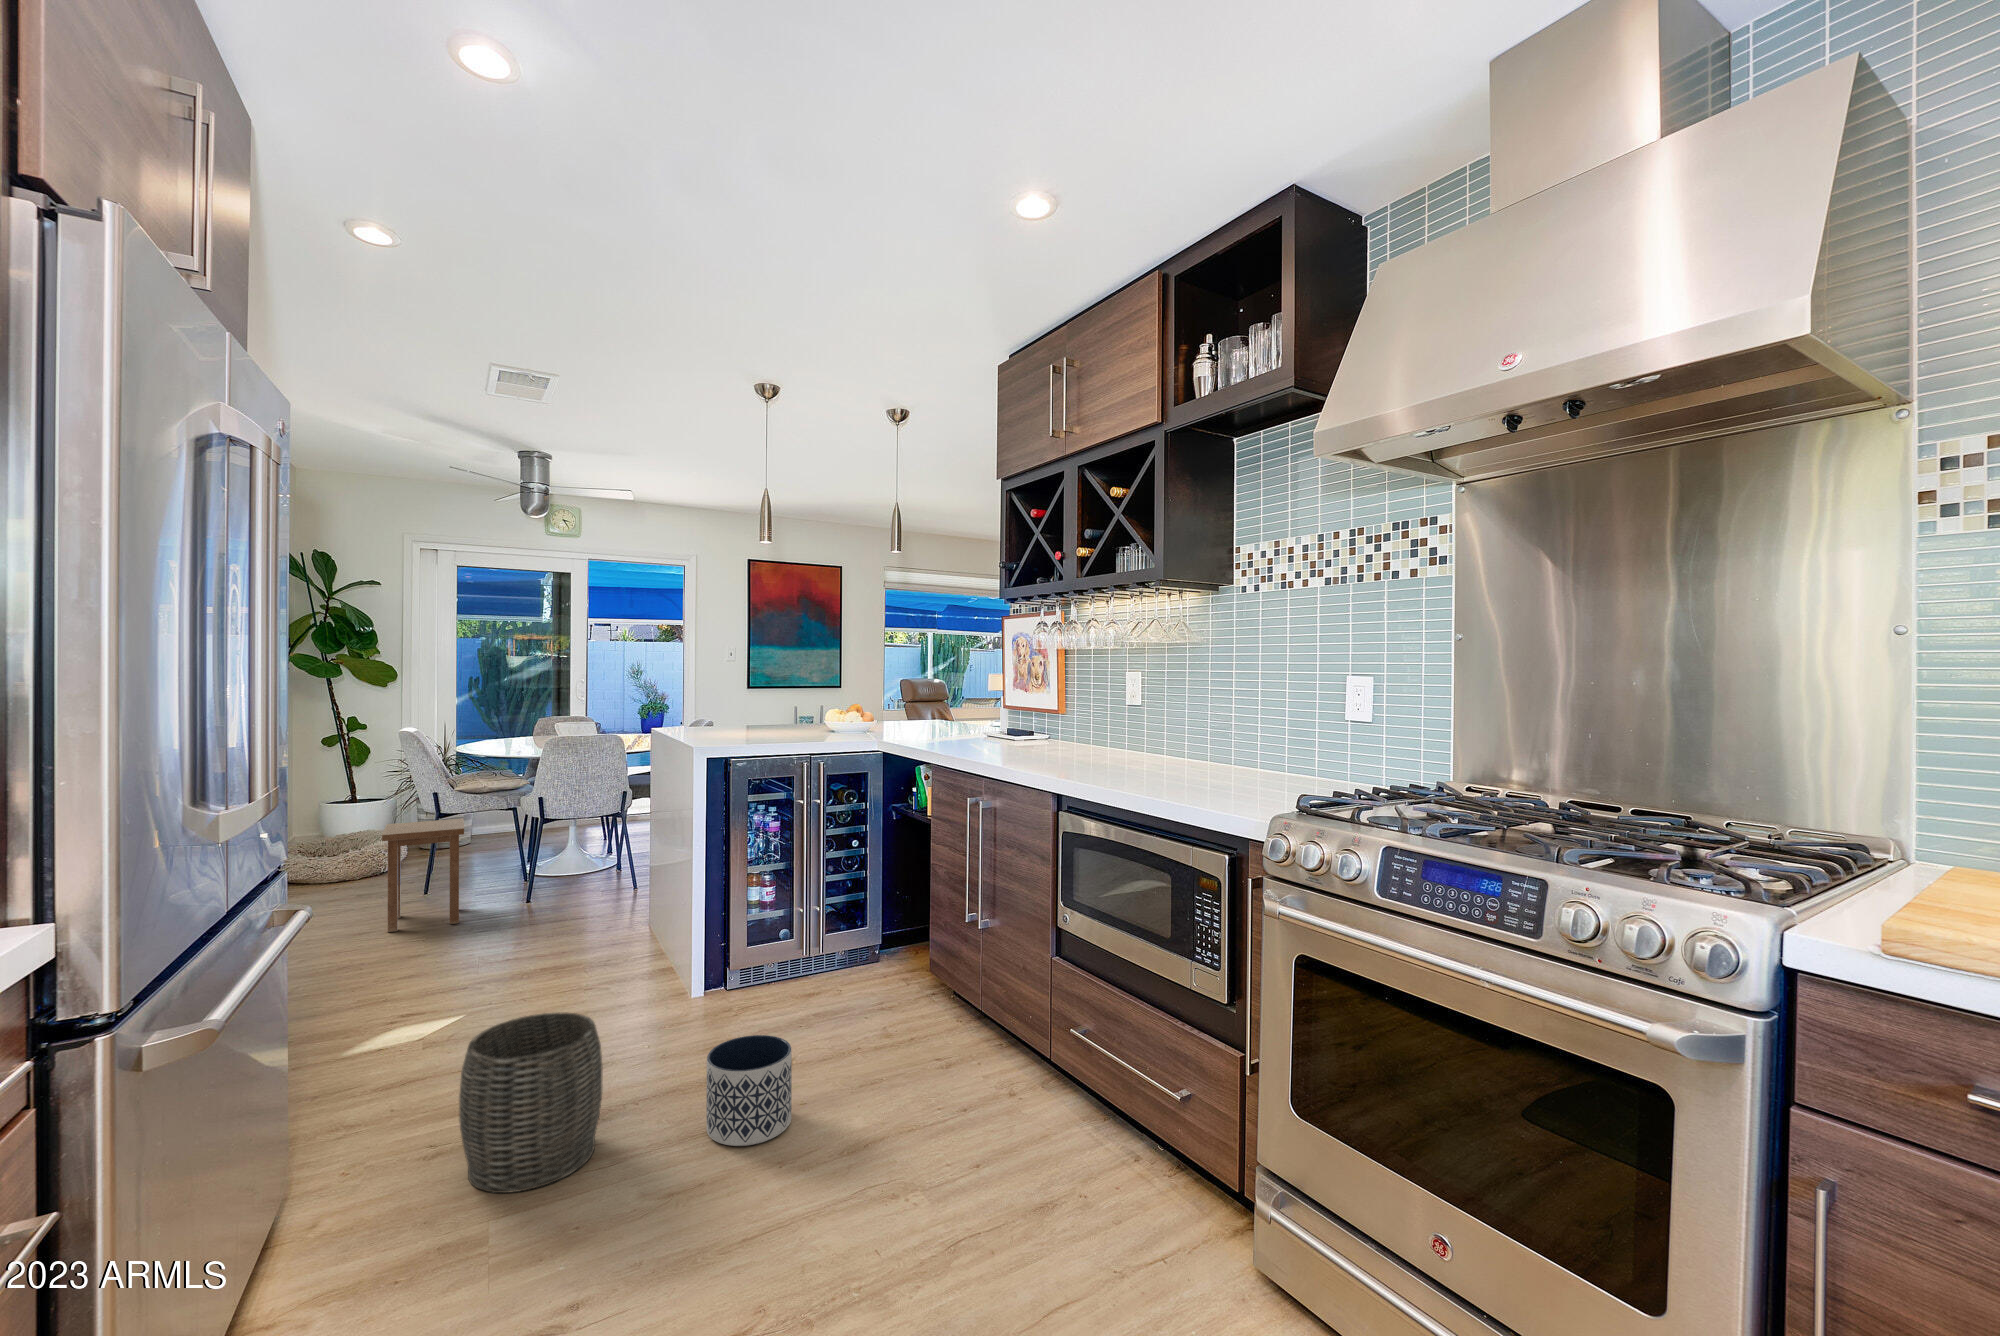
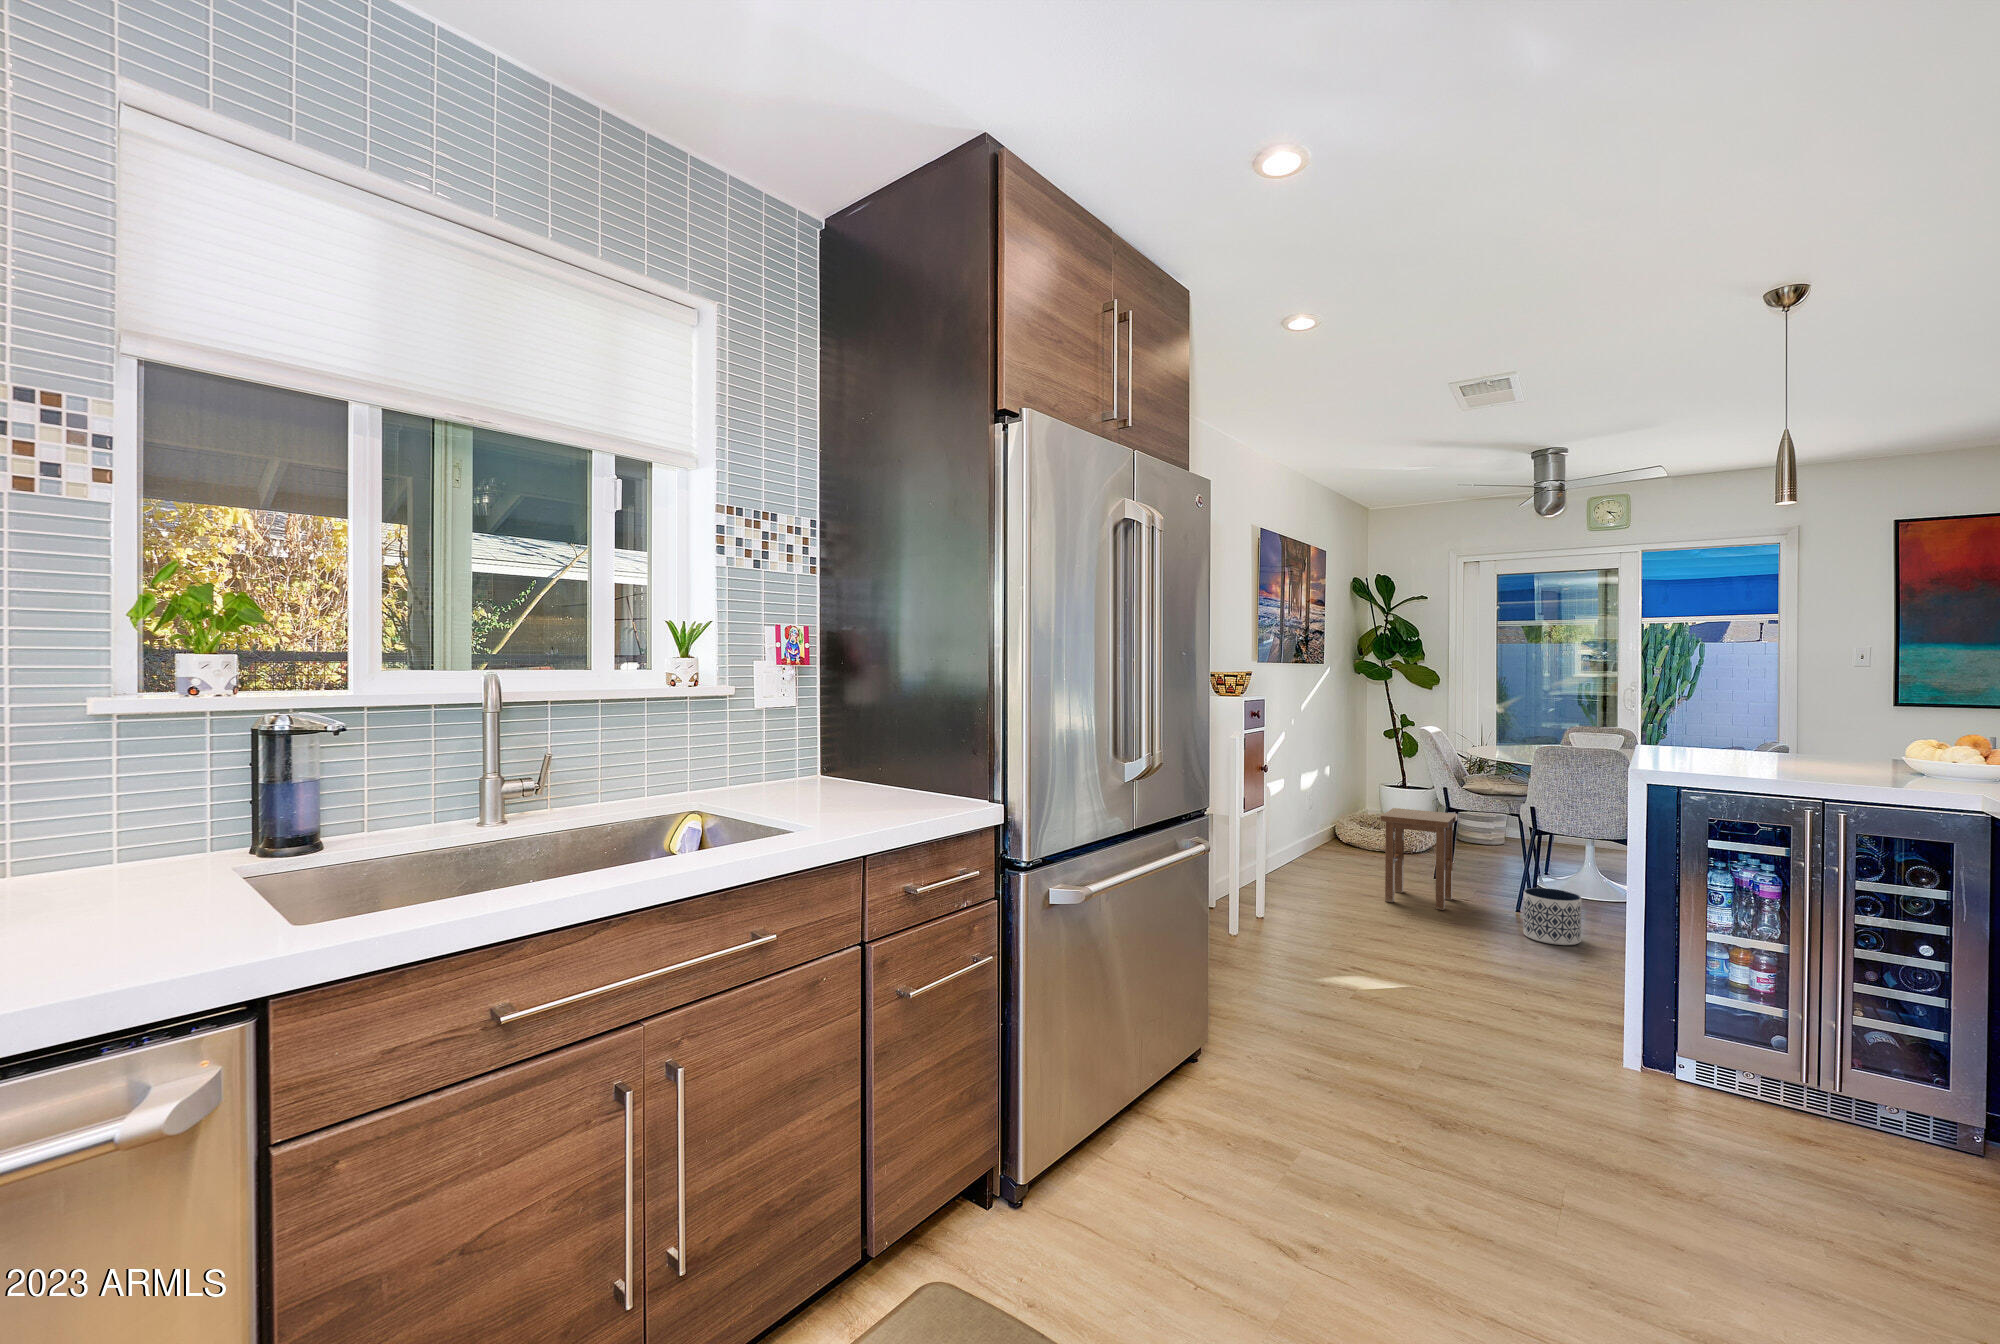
woven basket: present [459,1012,603,1193] -> none [1305,988,1432,1151]
planter: present [706,1035,792,1146] -> present [1523,888,1582,945]

